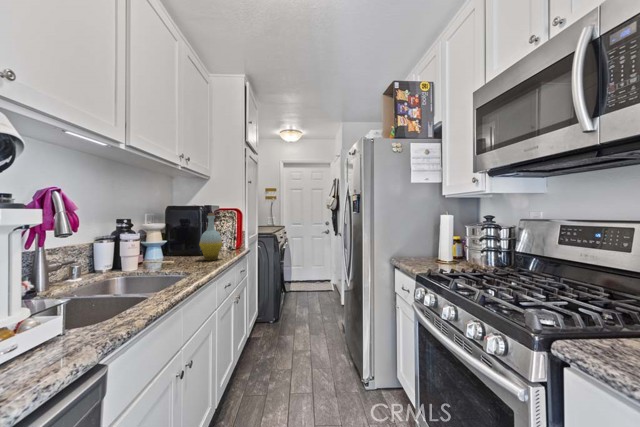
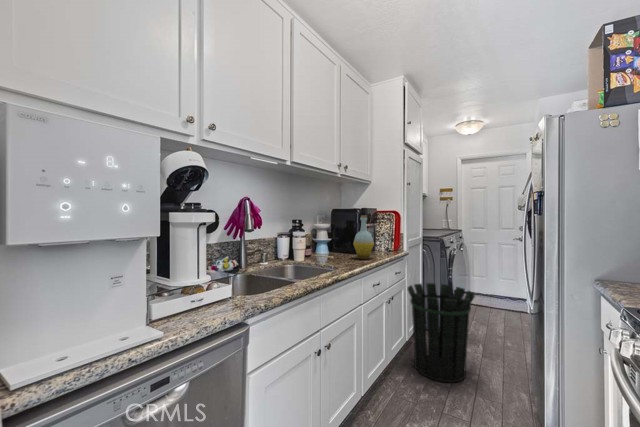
waste bin: none [250,277,309,366] -> present [408,283,475,382]

